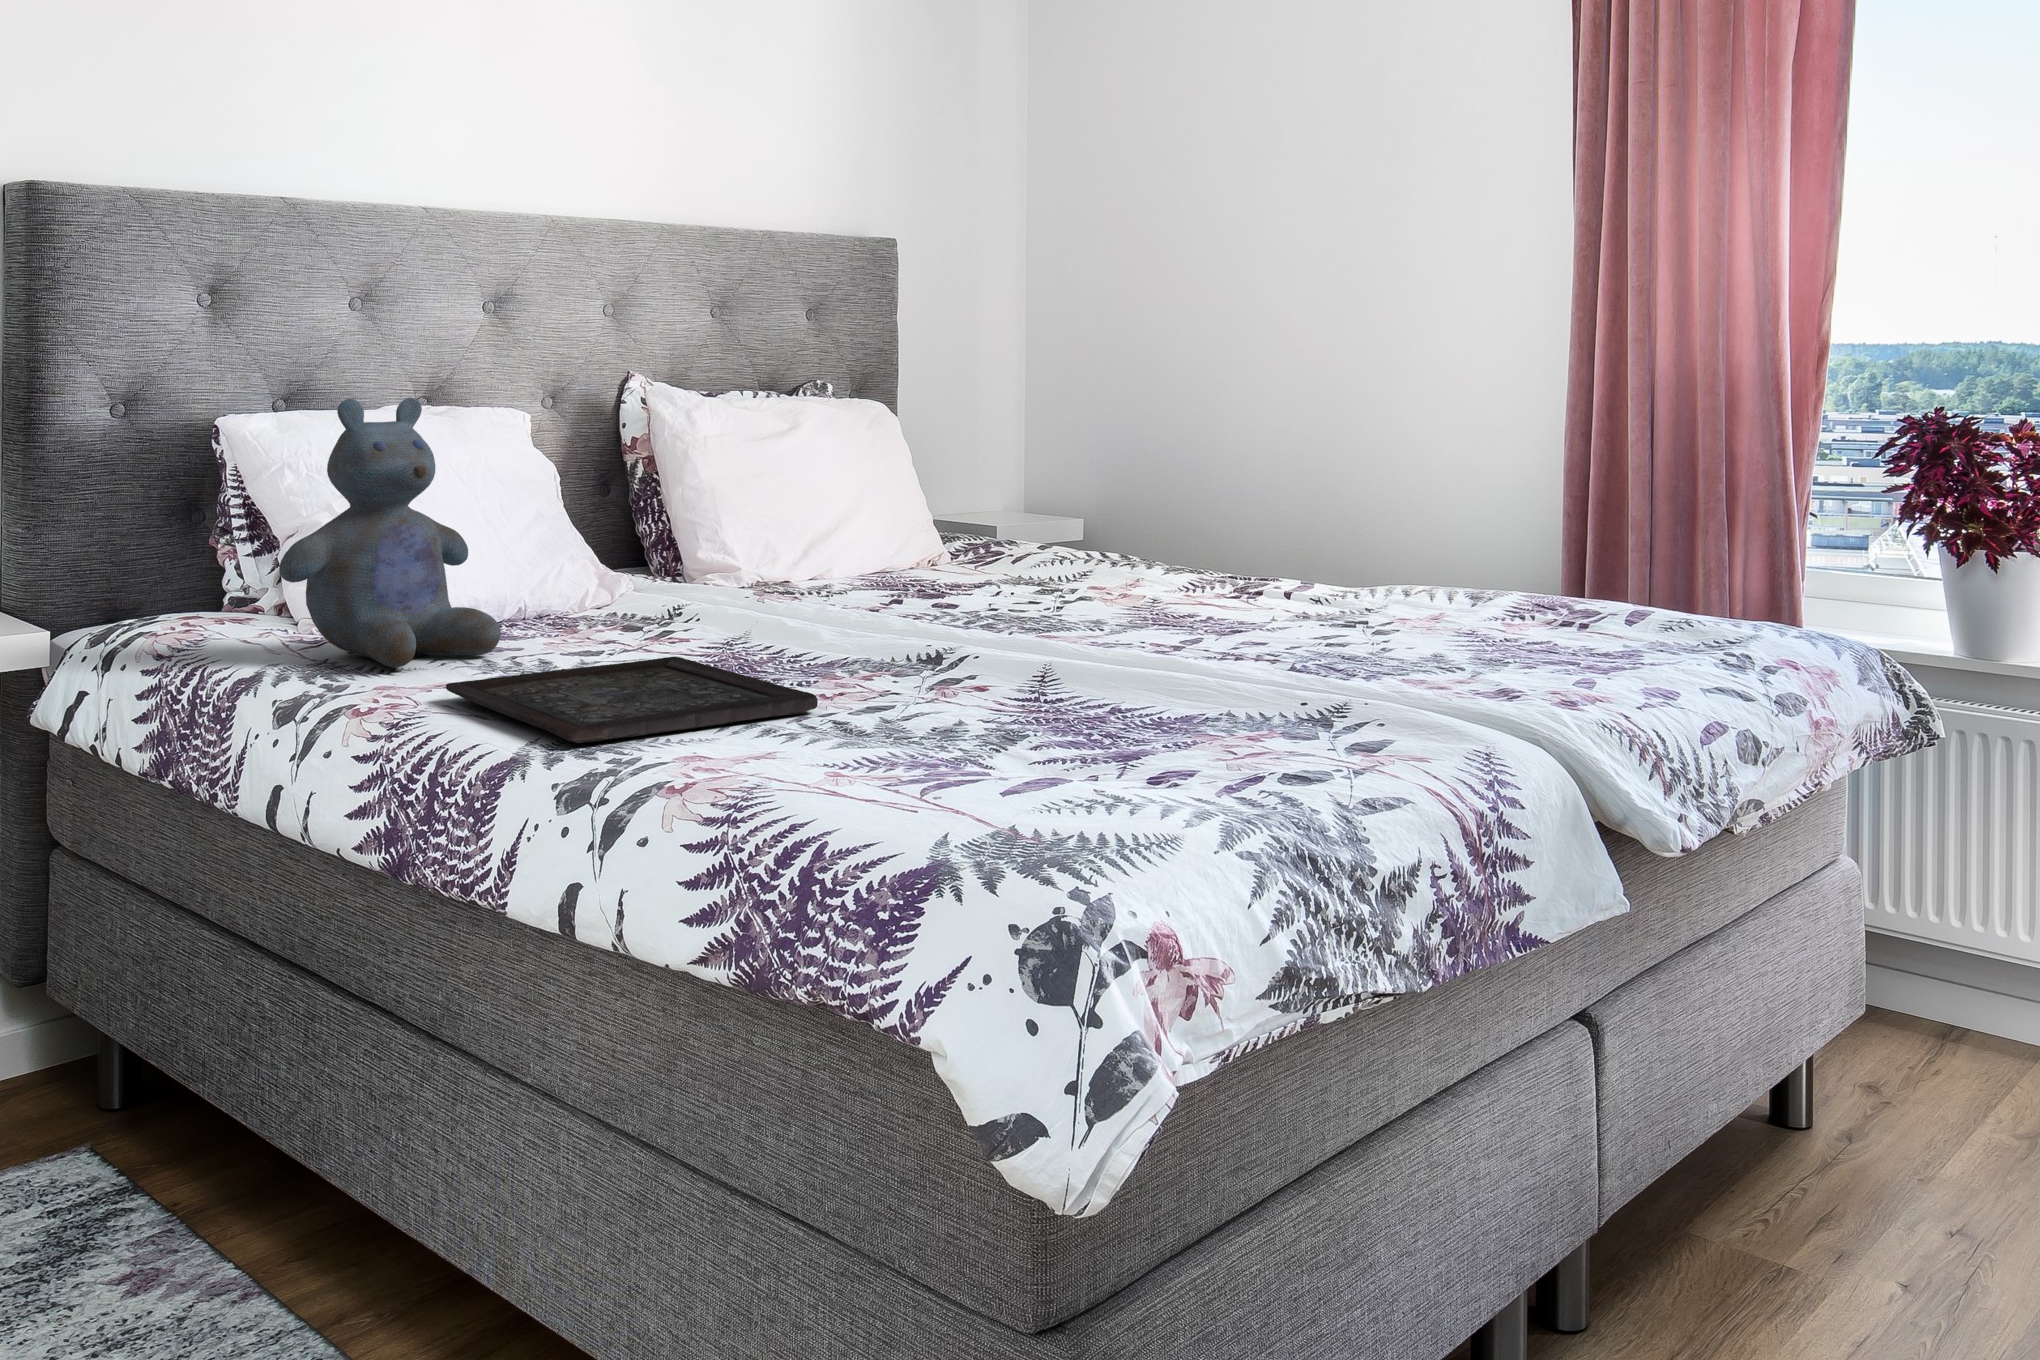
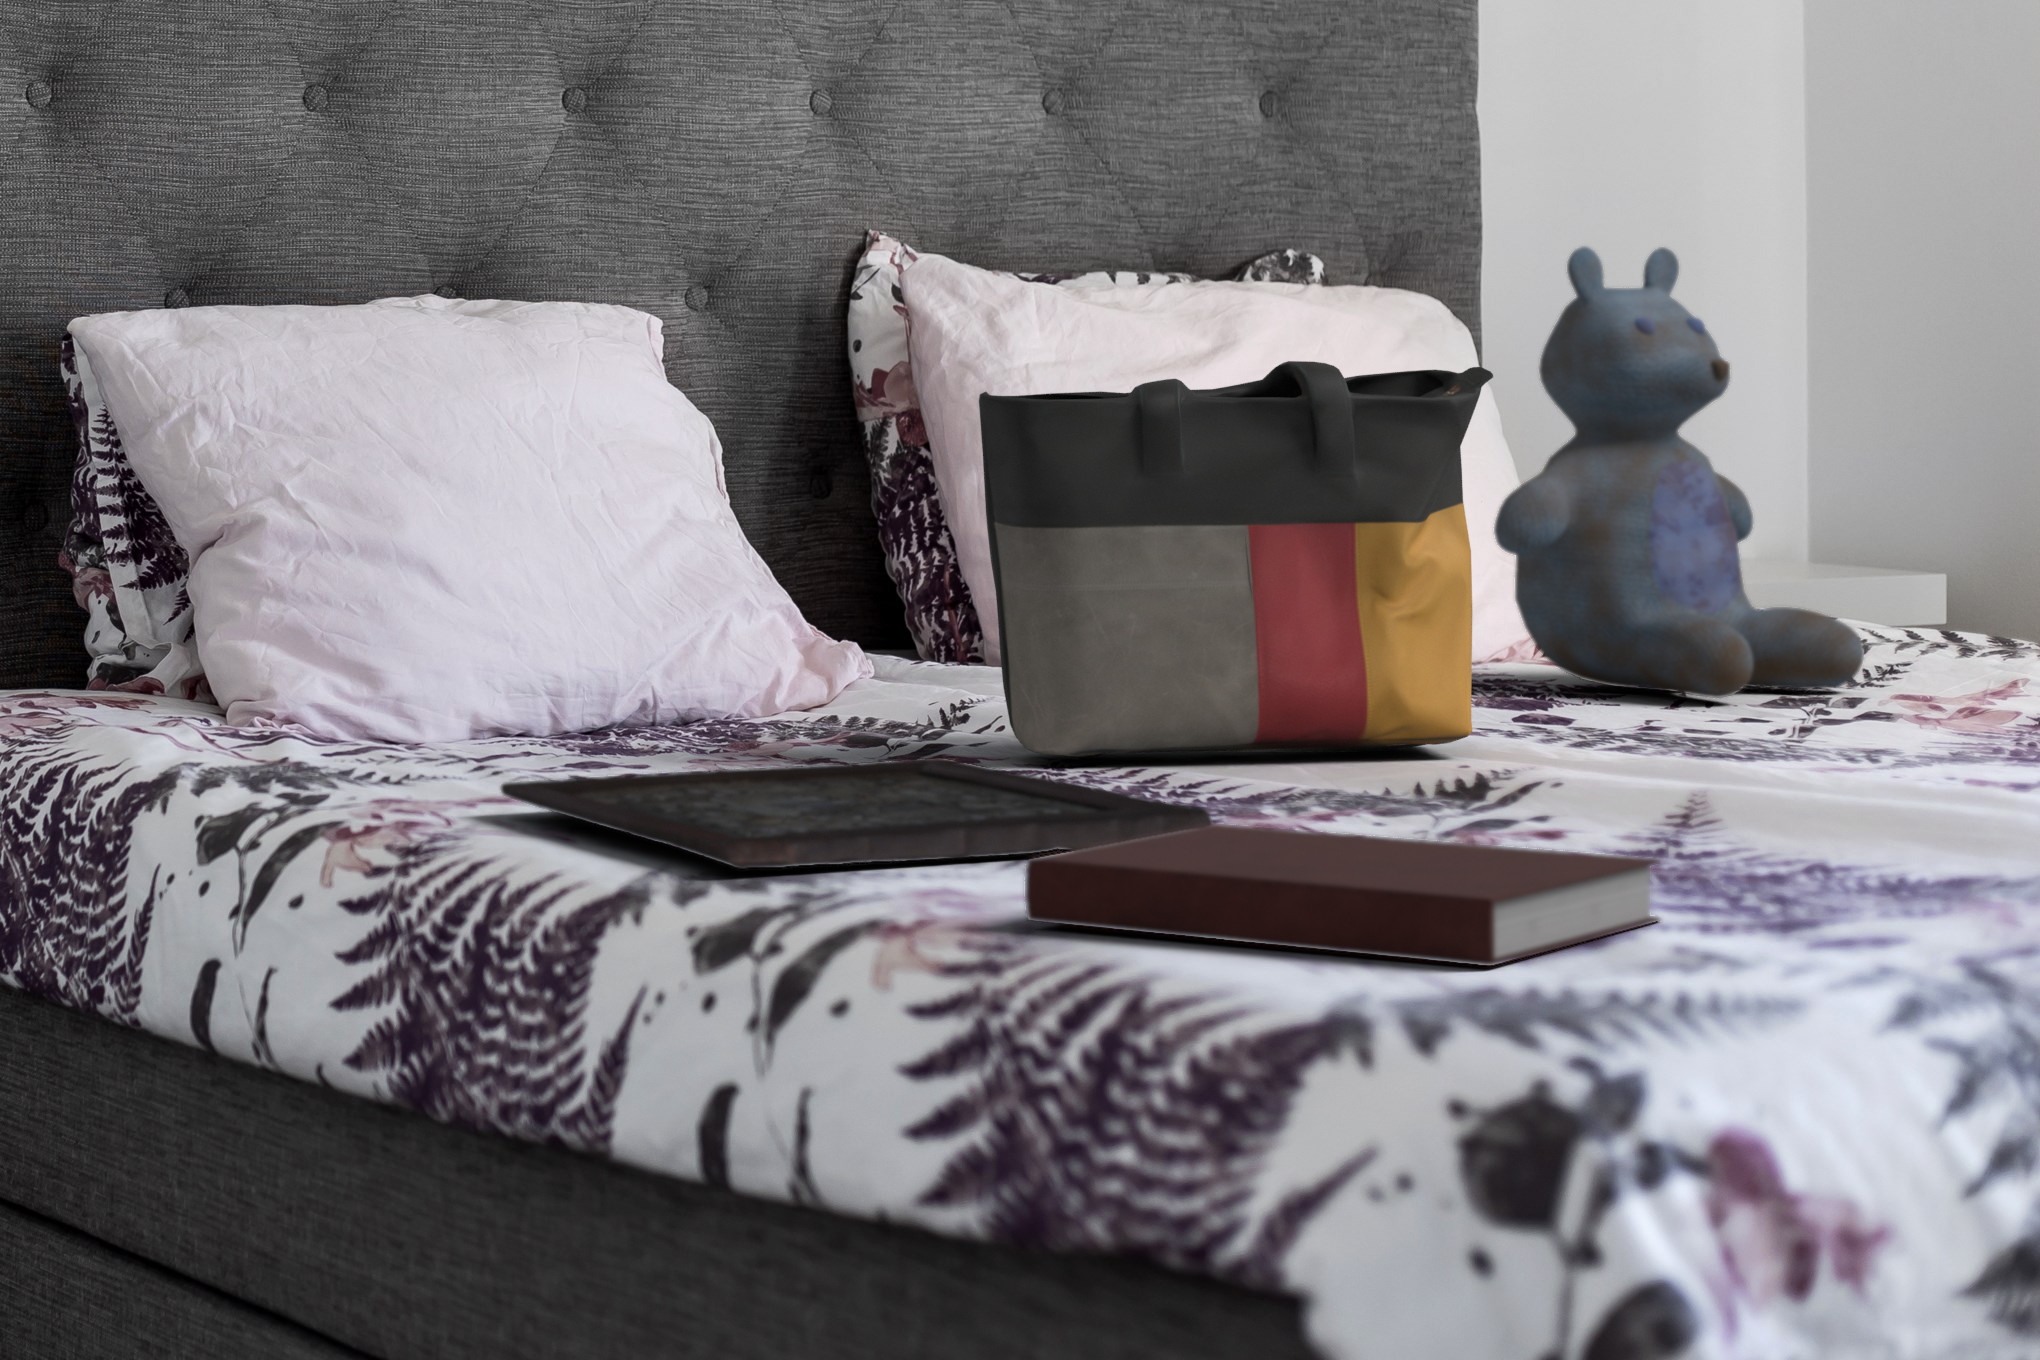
stuffed bear: present [279,398,501,668] -> present [1494,247,1864,698]
tote bag: none [696,453,942,648] -> present [979,361,1493,757]
notebook: none [733,714,1046,807] -> present [1025,824,1660,967]

